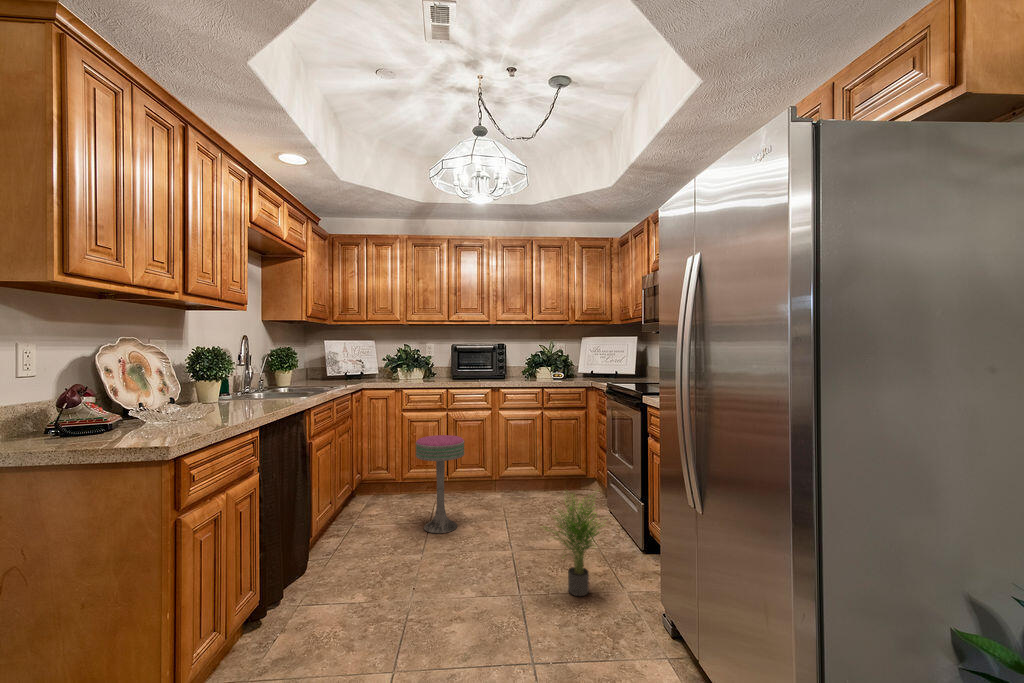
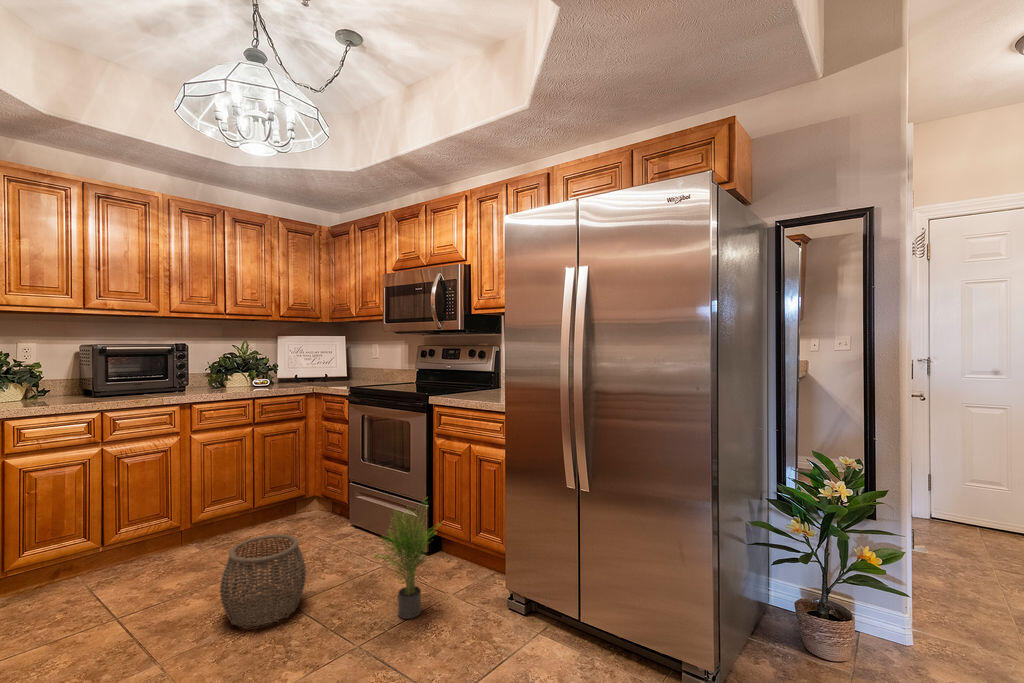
bar stool: present [416,435,464,533] -> none [99,478,189,632]
woven basket: none [465,491,524,558] -> present [220,534,306,628]

